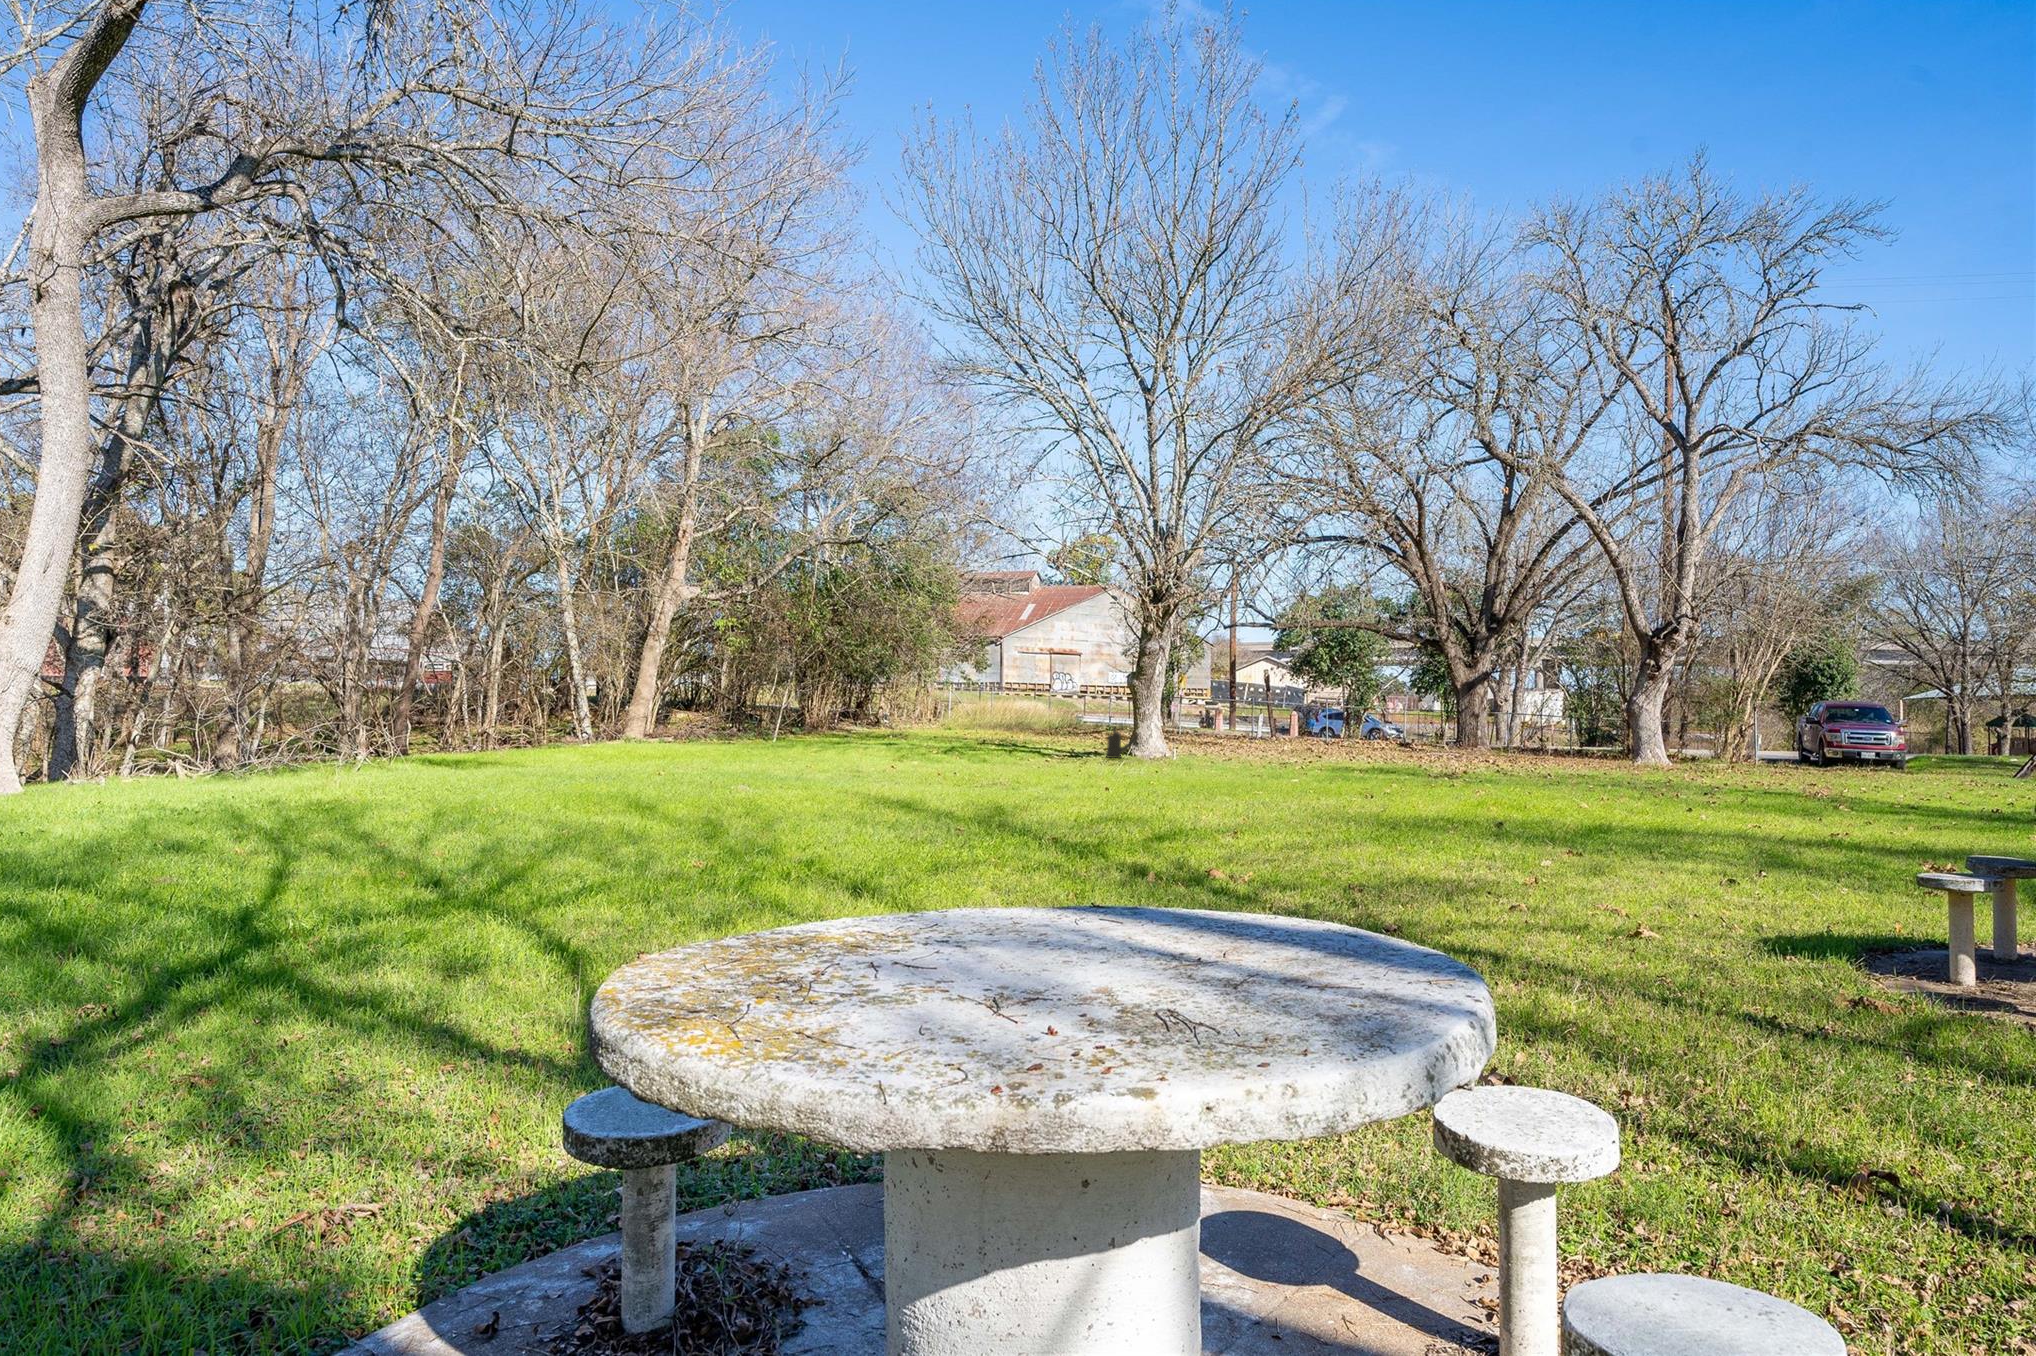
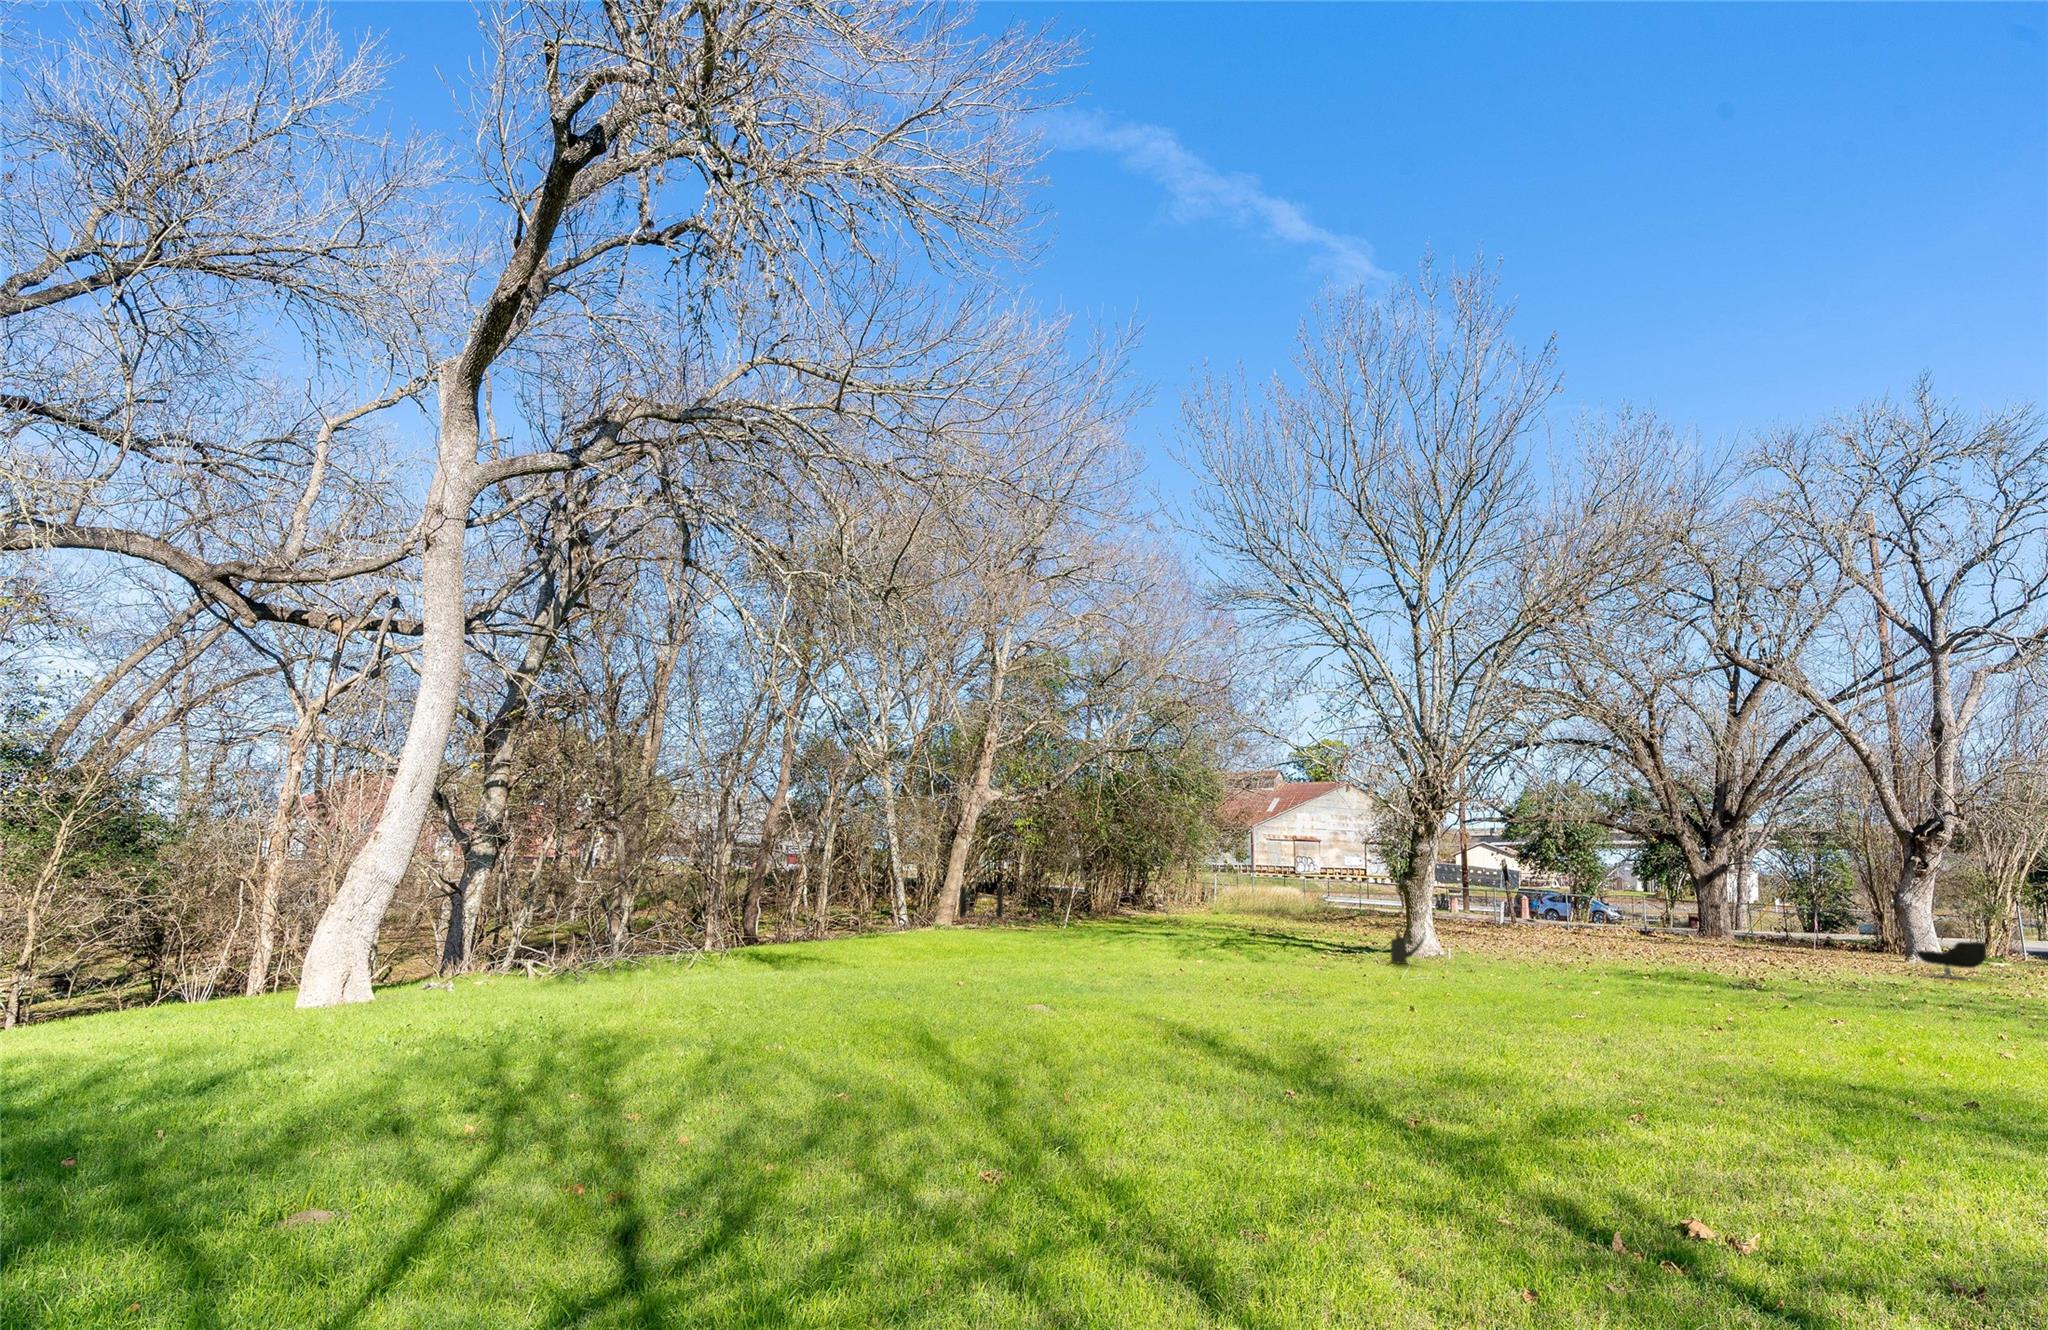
bench: none [649,697,702,733] -> present [959,886,1003,918]
lounge chair: none [1574,728,1627,762] -> present [1916,942,1986,978]

